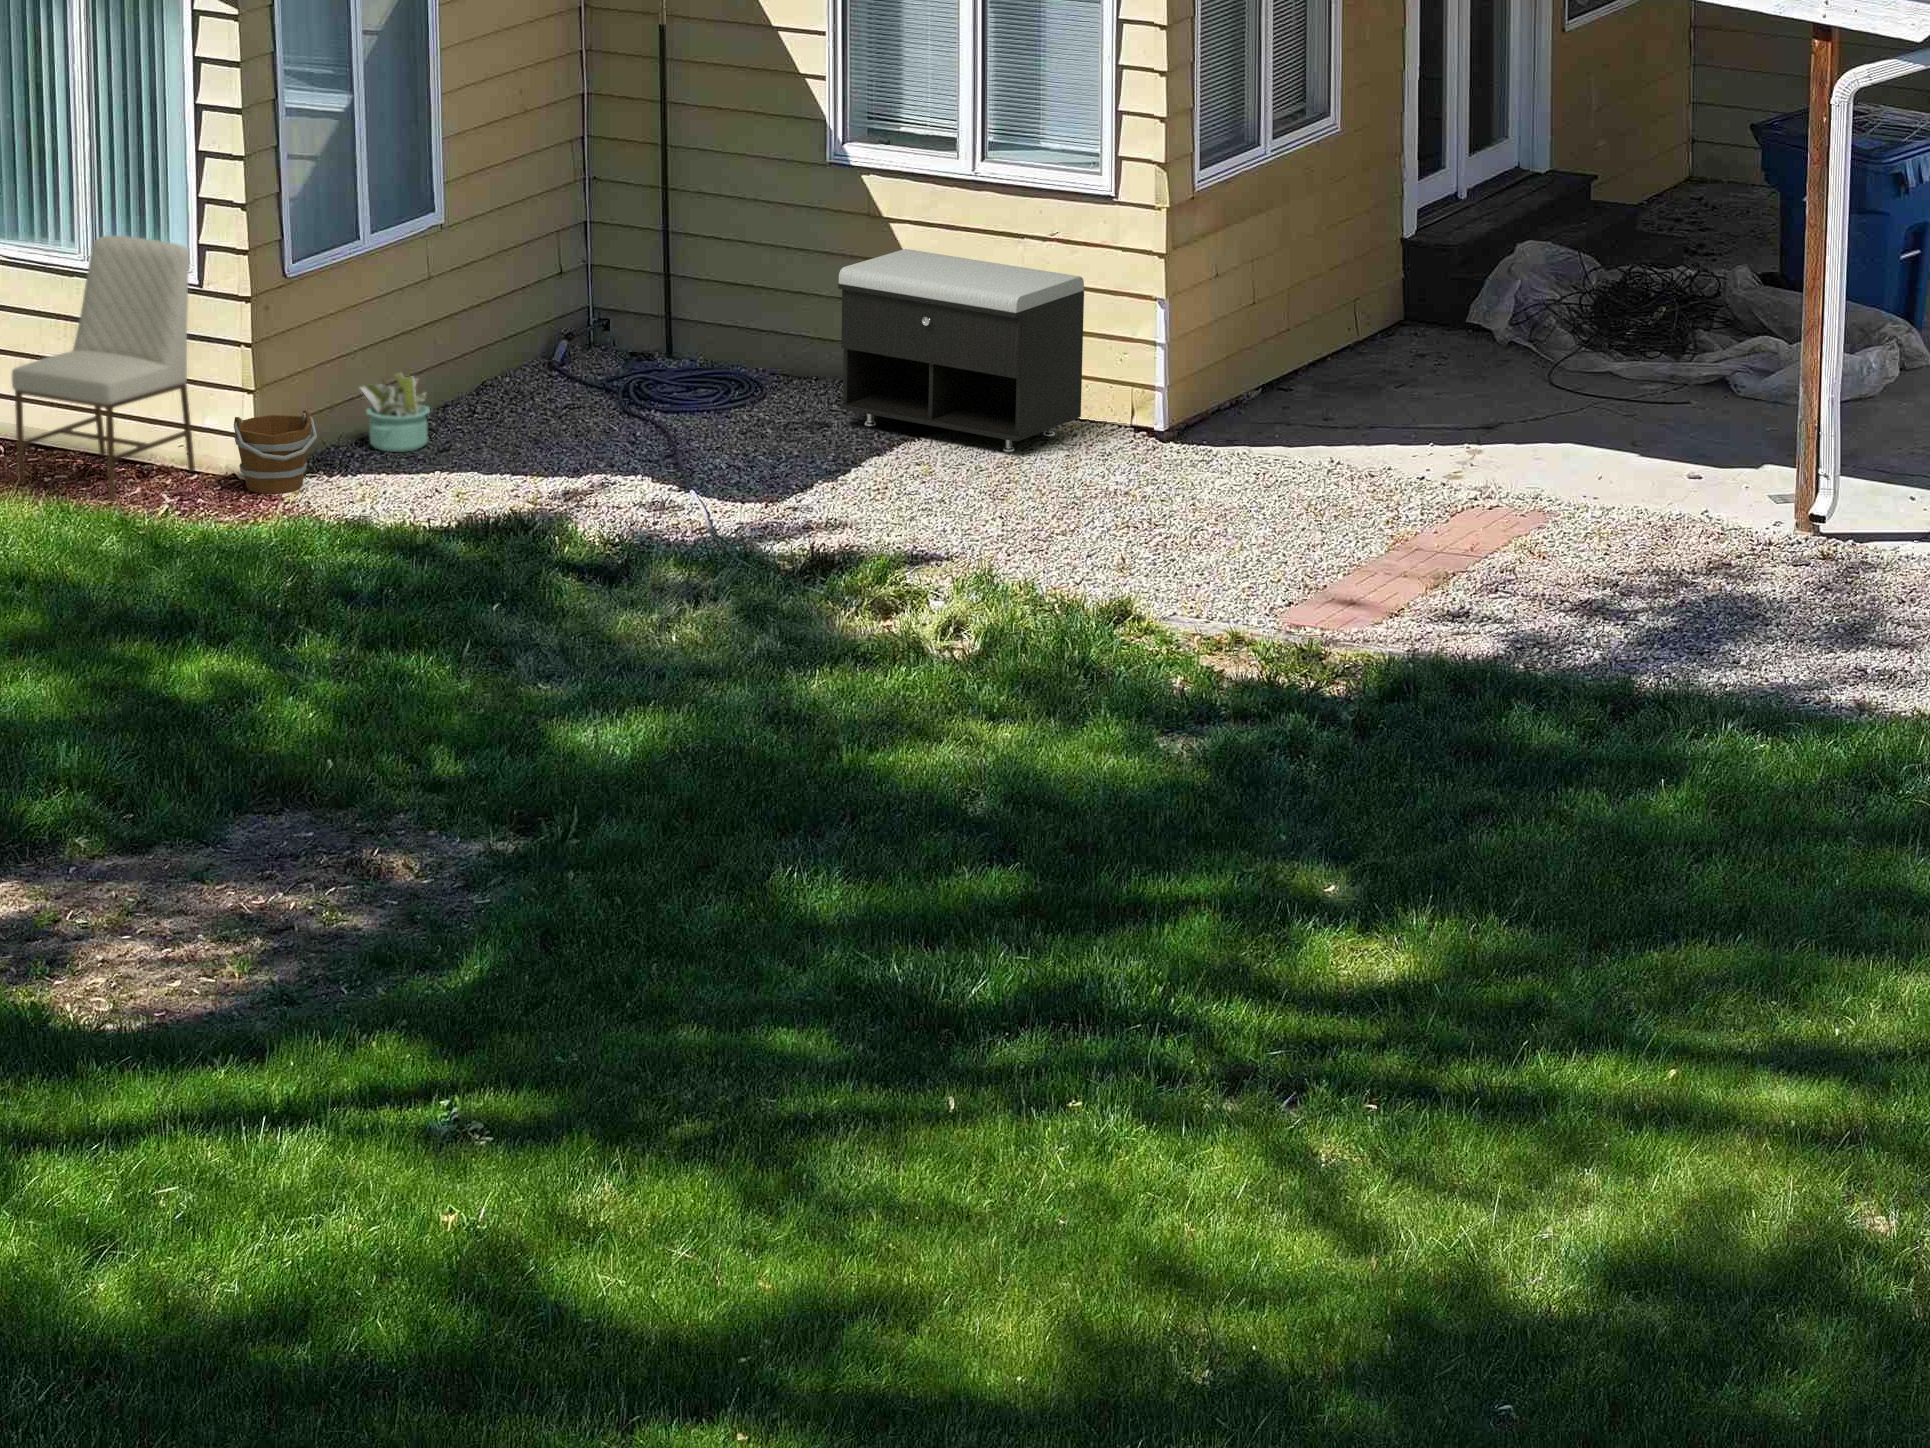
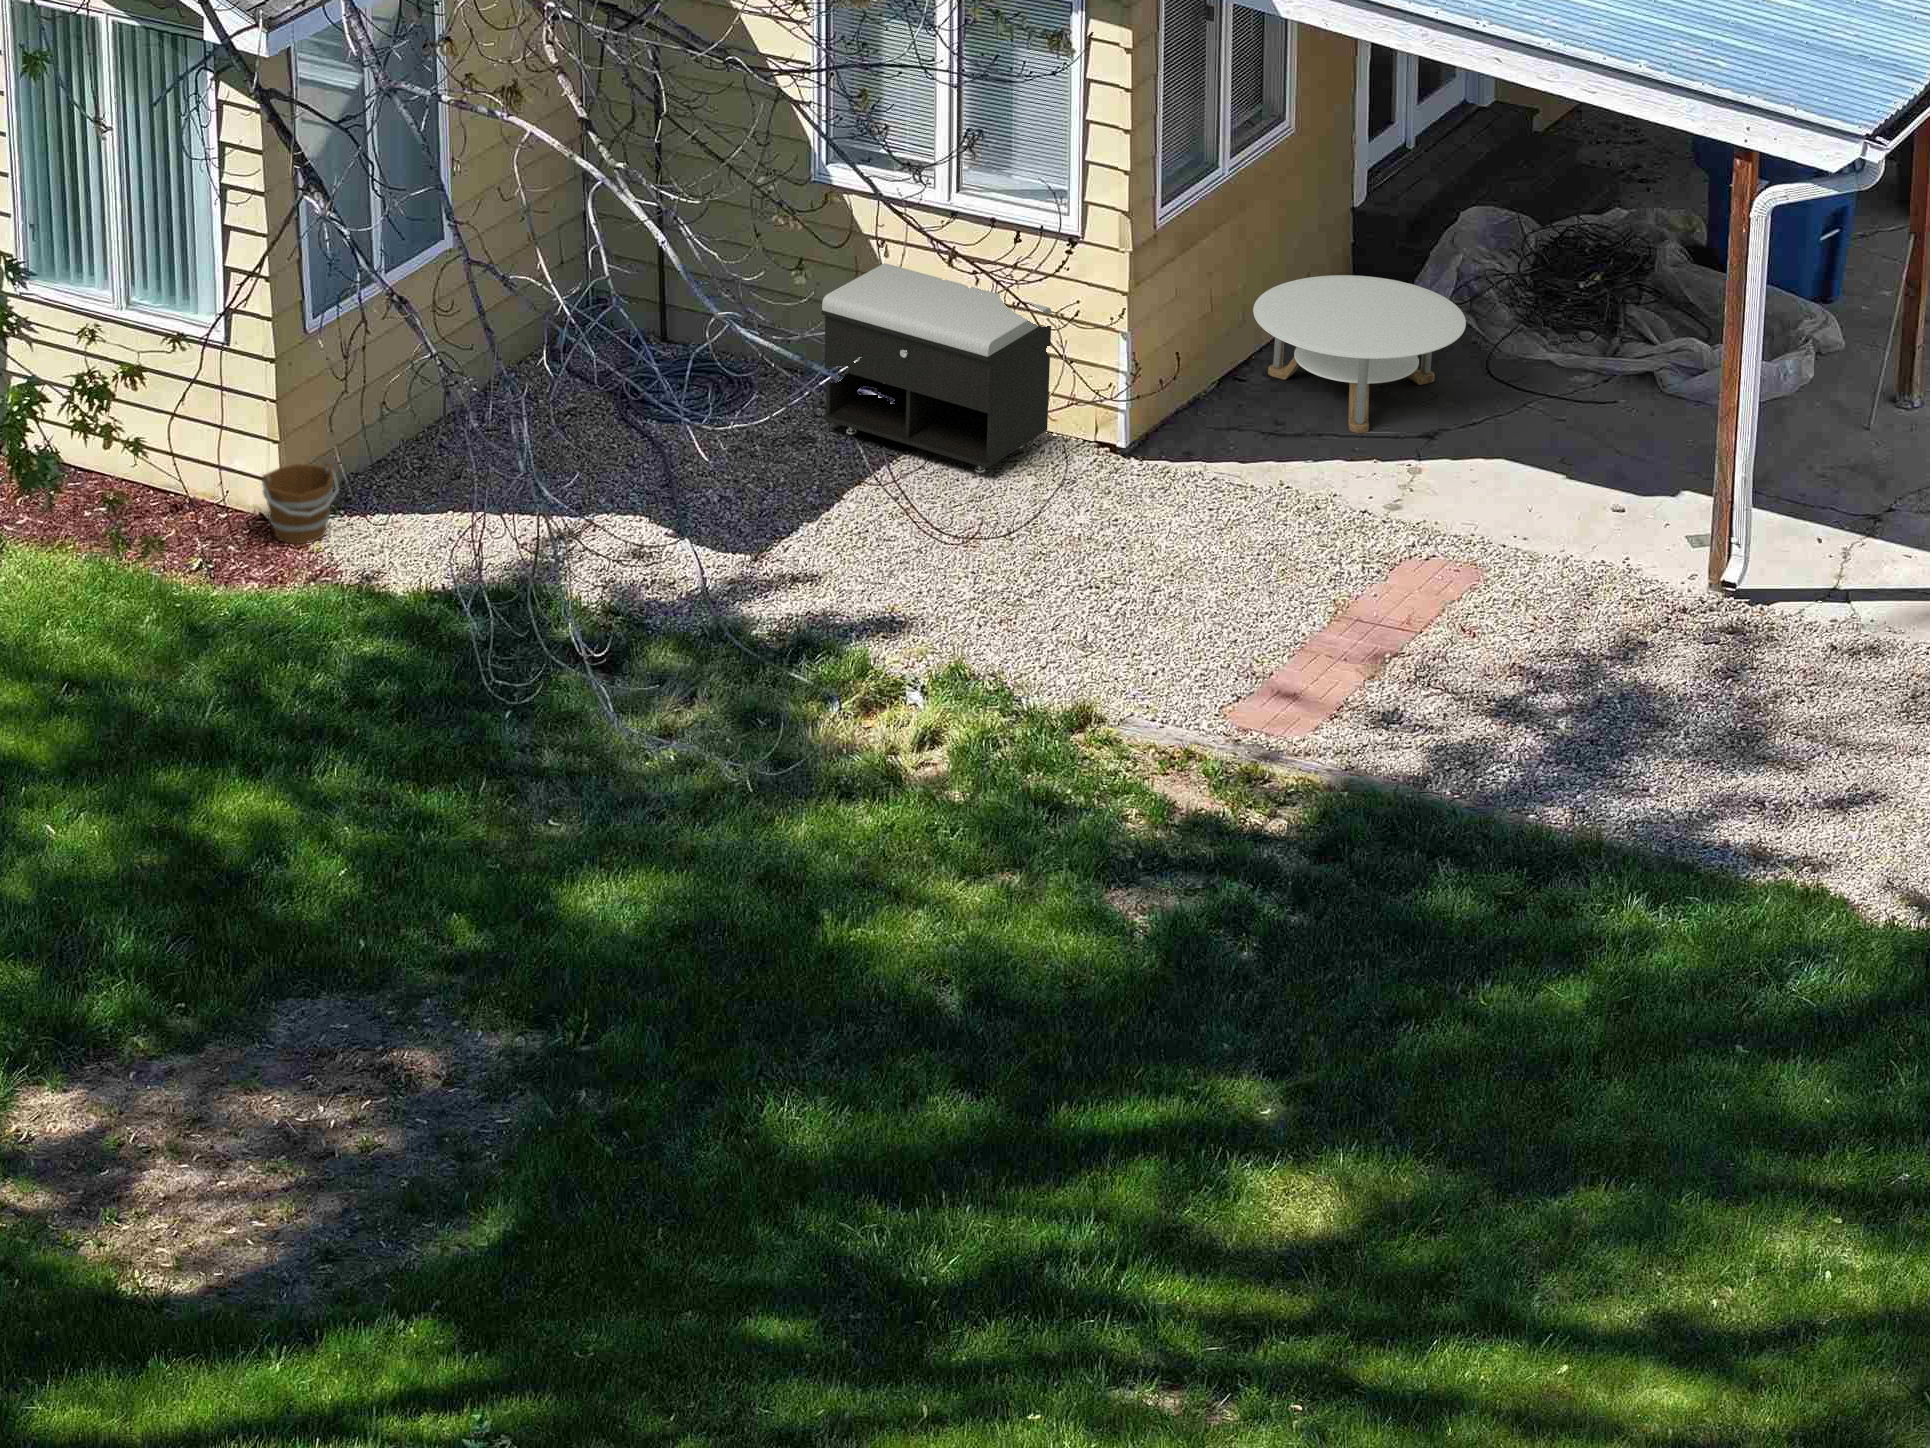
chair: present [12,236,195,501] -> none [54,295,227,557]
round table: none [1300,290,1528,429] -> present [1253,275,1466,433]
decorative plant: present [361,373,430,452] -> none [376,403,443,479]

